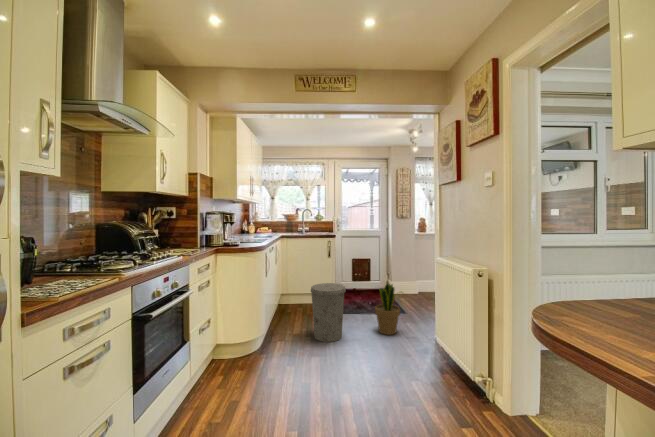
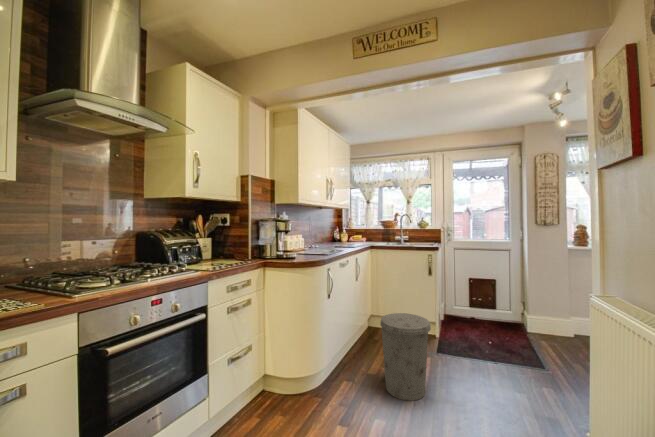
potted plant: present [375,284,400,335] -> none [481,326,534,413]

